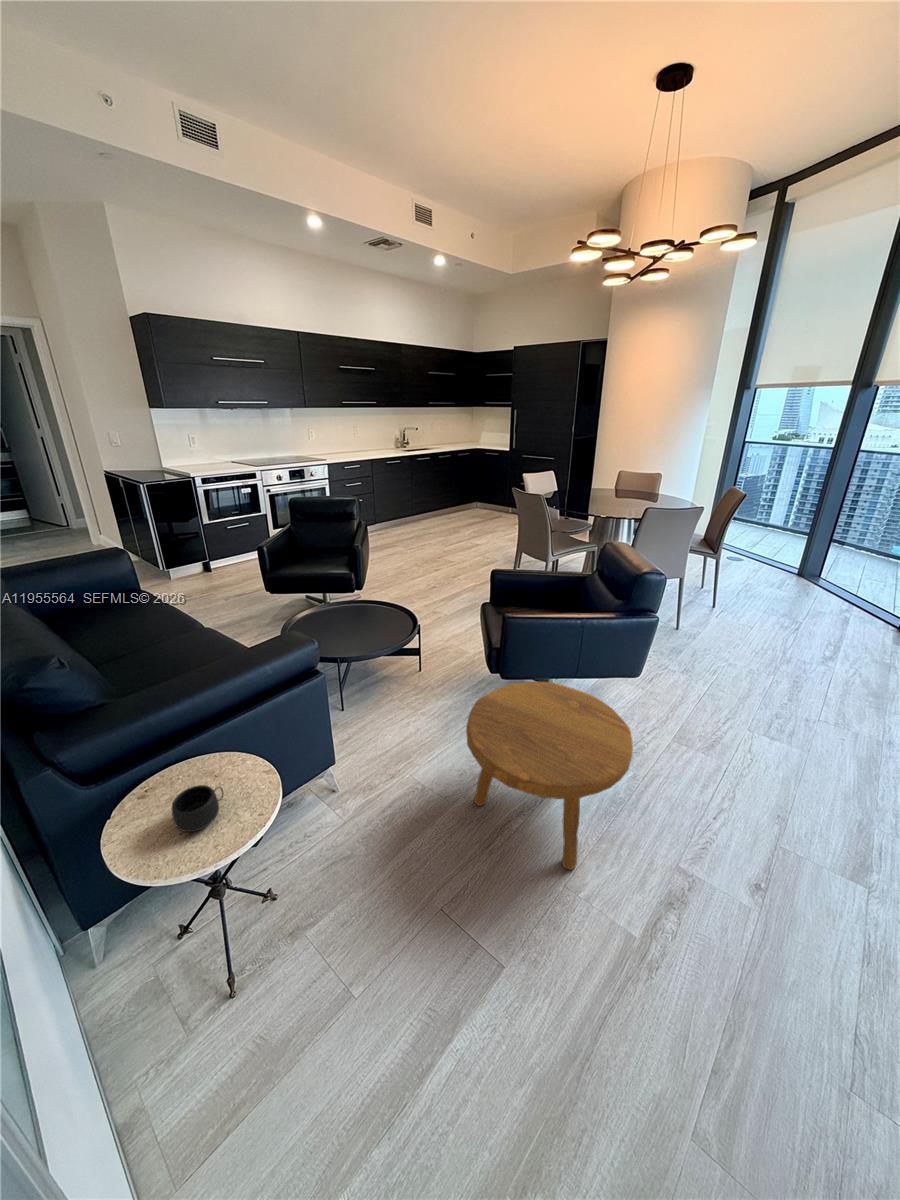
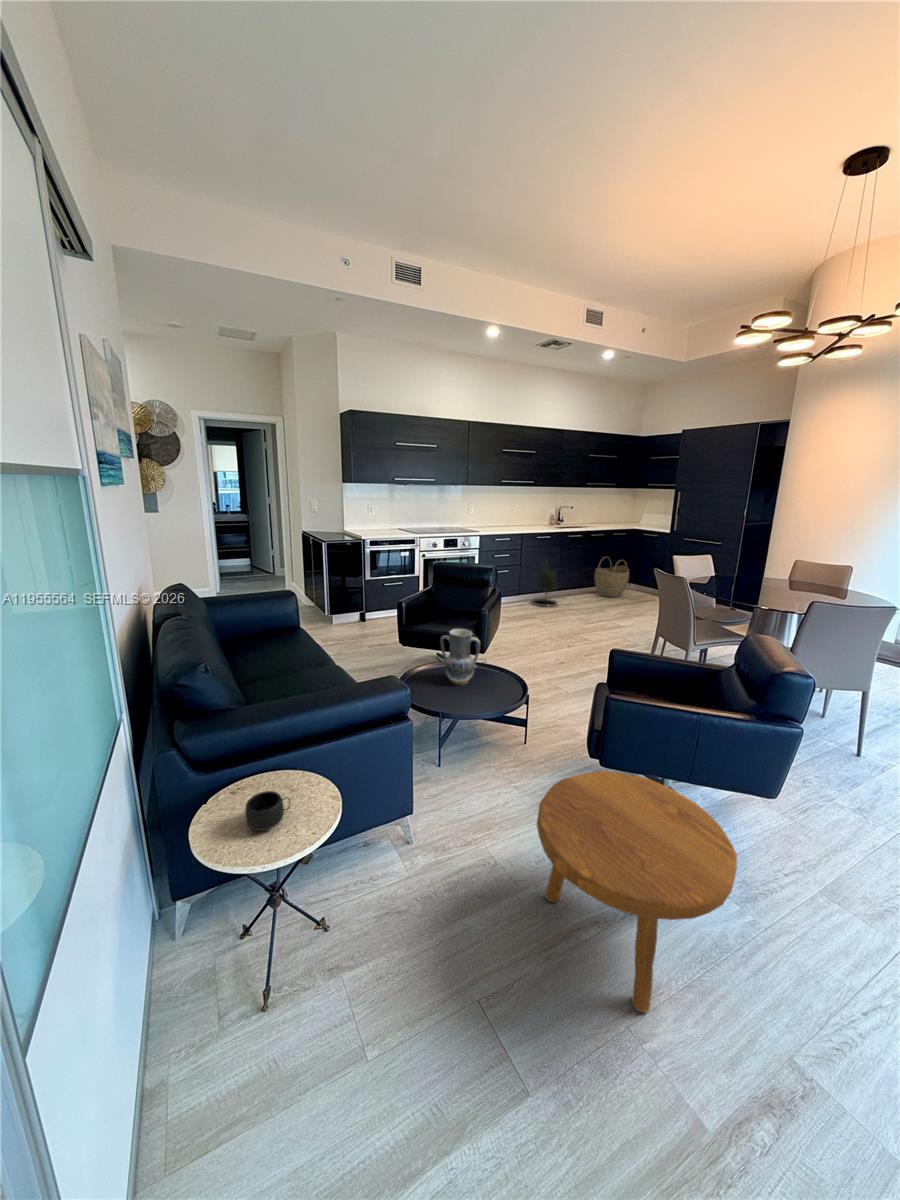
woven basket: none [446,478,477,518] -> present [594,557,629,597]
potted tree: none [387,482,418,534] -> present [532,560,558,607]
vase: none [323,569,367,626] -> present [440,629,480,685]

